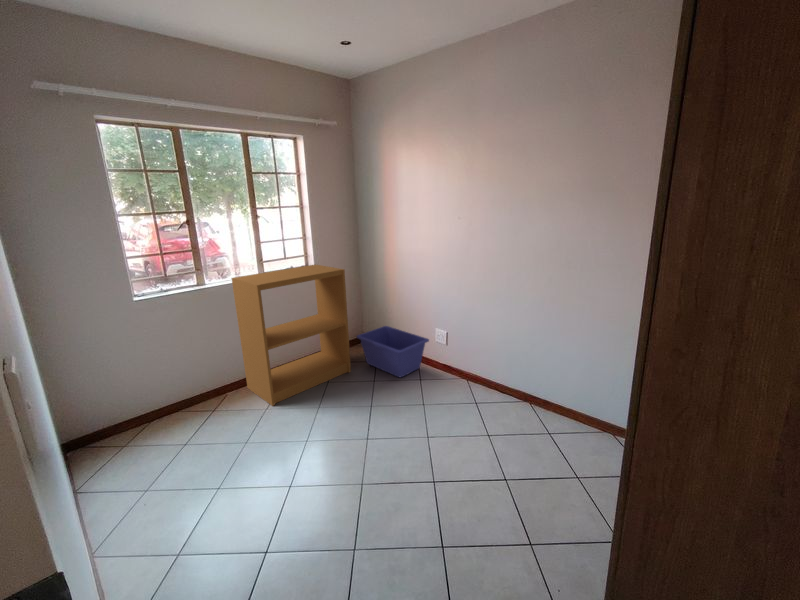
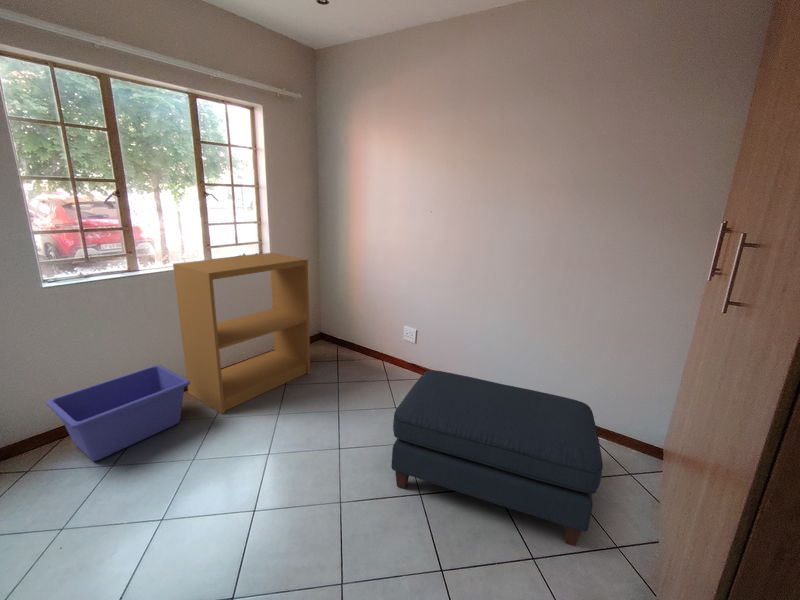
storage bin: present [357,326,429,377] -> present [46,365,190,461]
ottoman: none [408,369,606,540] -> present [392,370,603,546]

